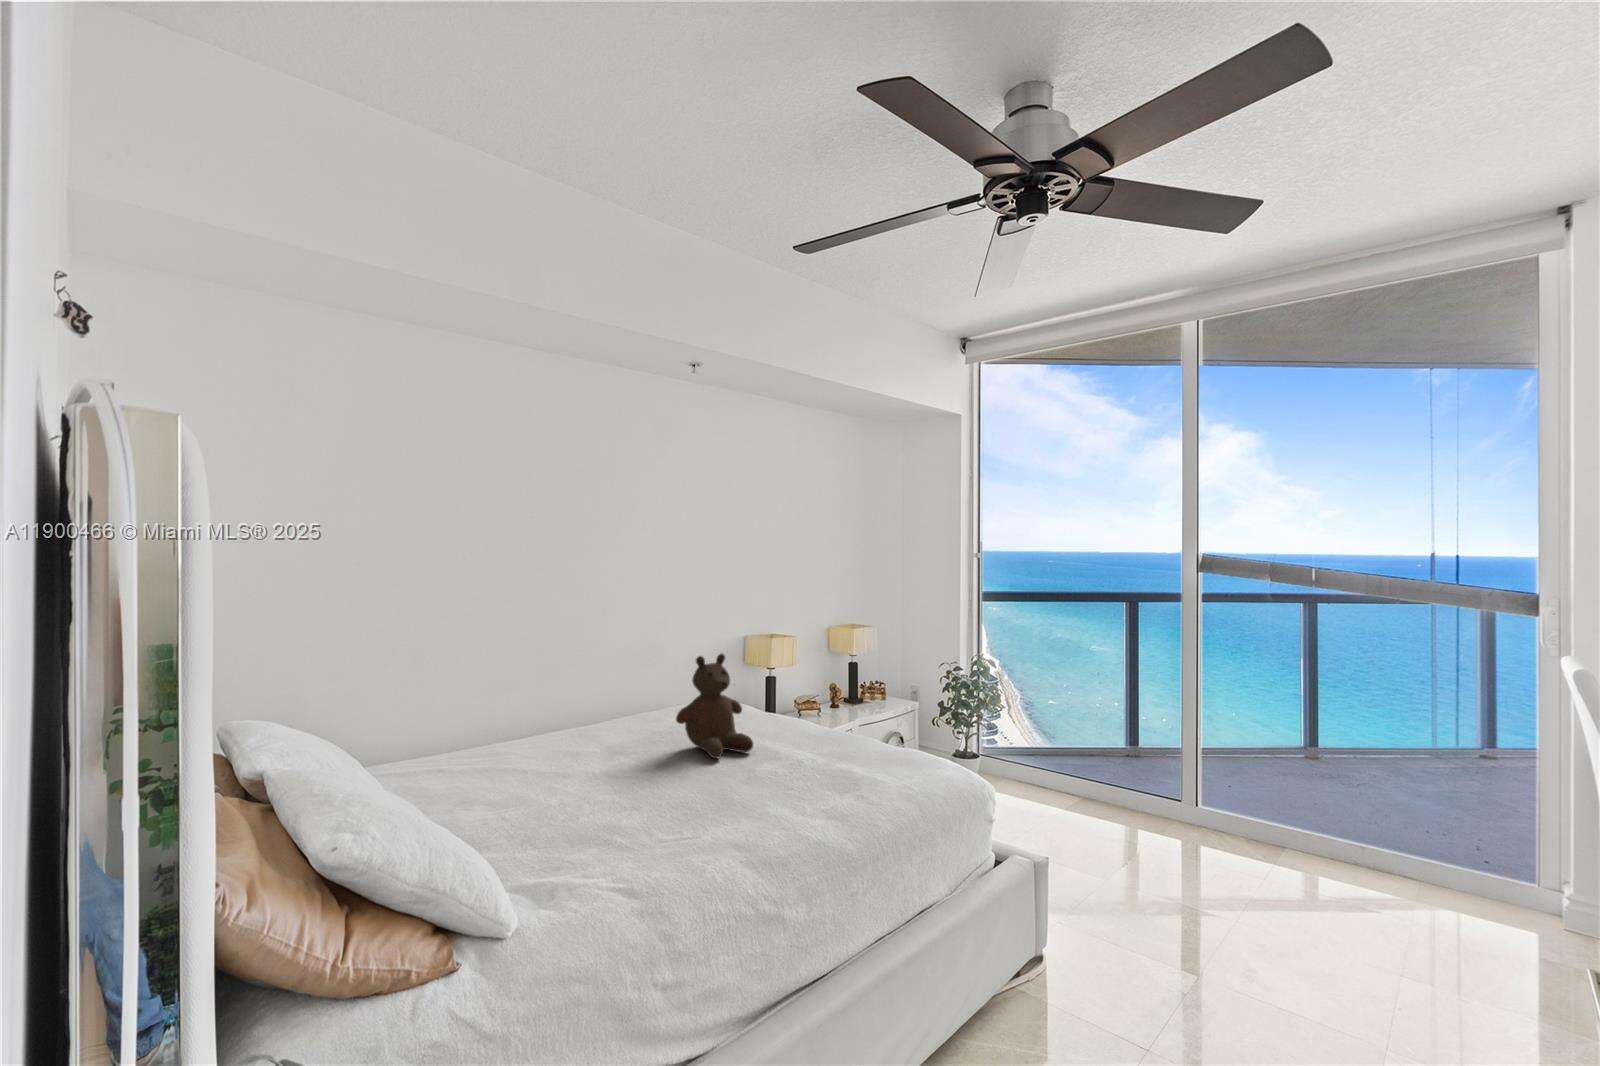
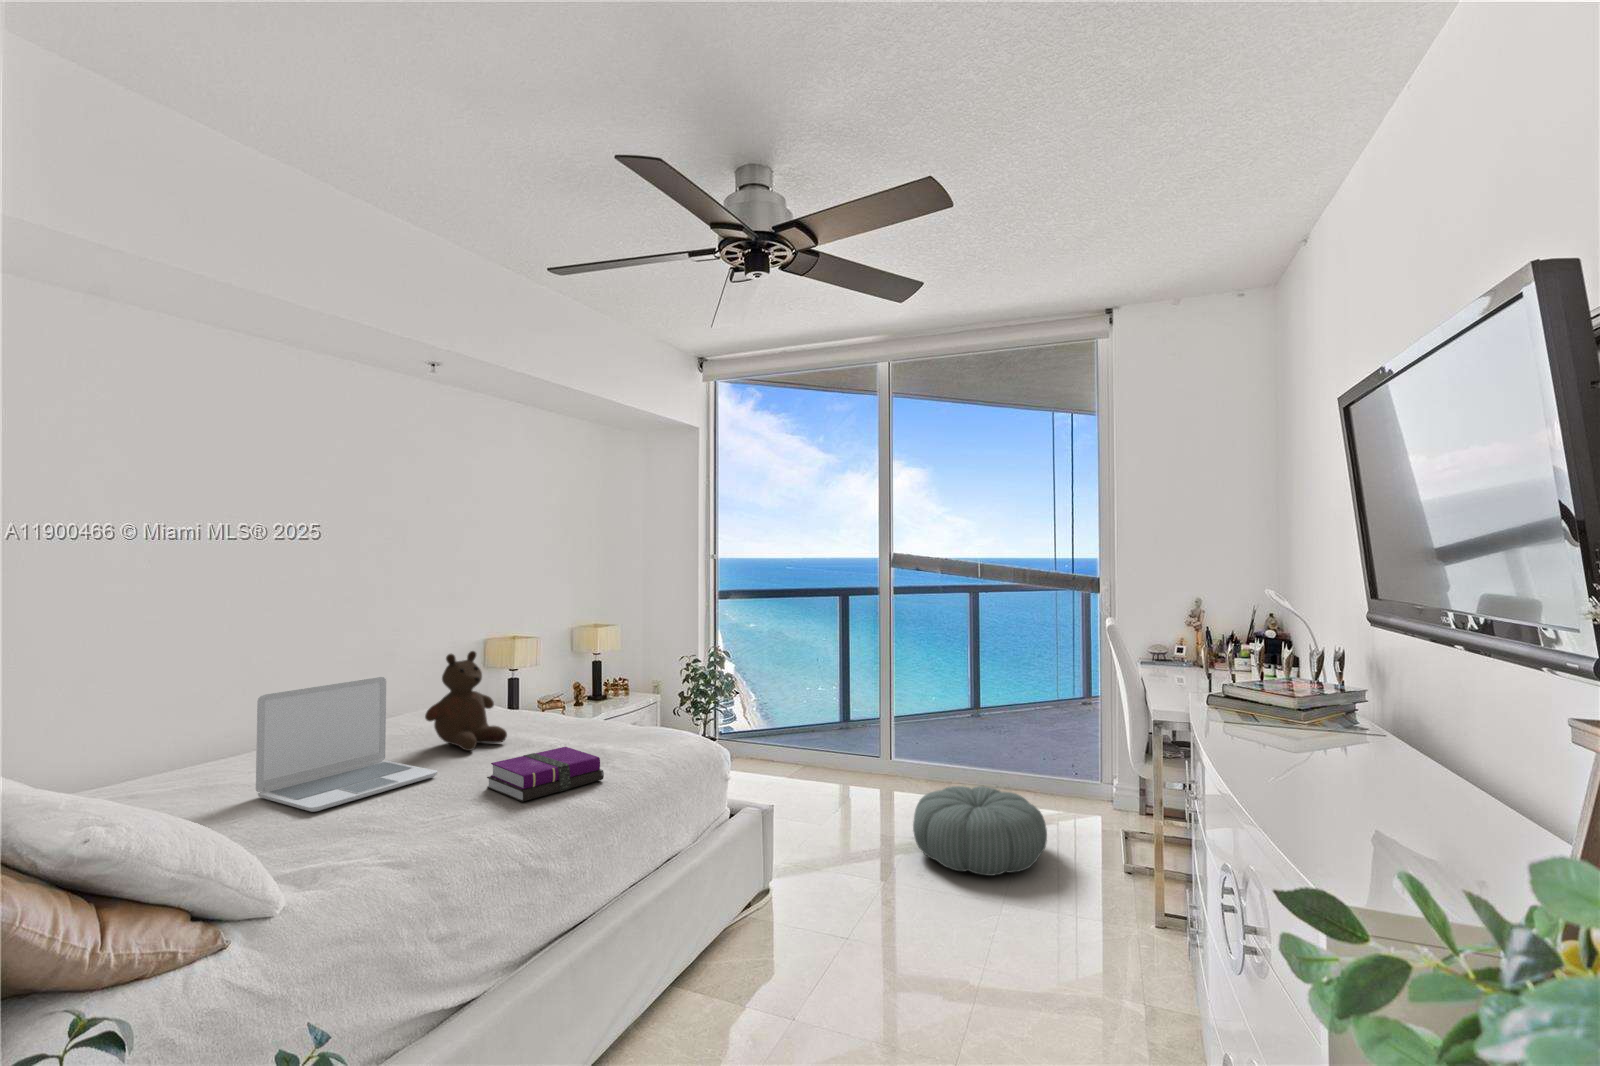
laptop: none [524,677,682,813] -> present [256,677,437,812]
notebook: none [726,769,847,831] -> present [487,747,604,802]
pouf: none [1235,863,1449,1001] -> present [913,786,1047,876]

